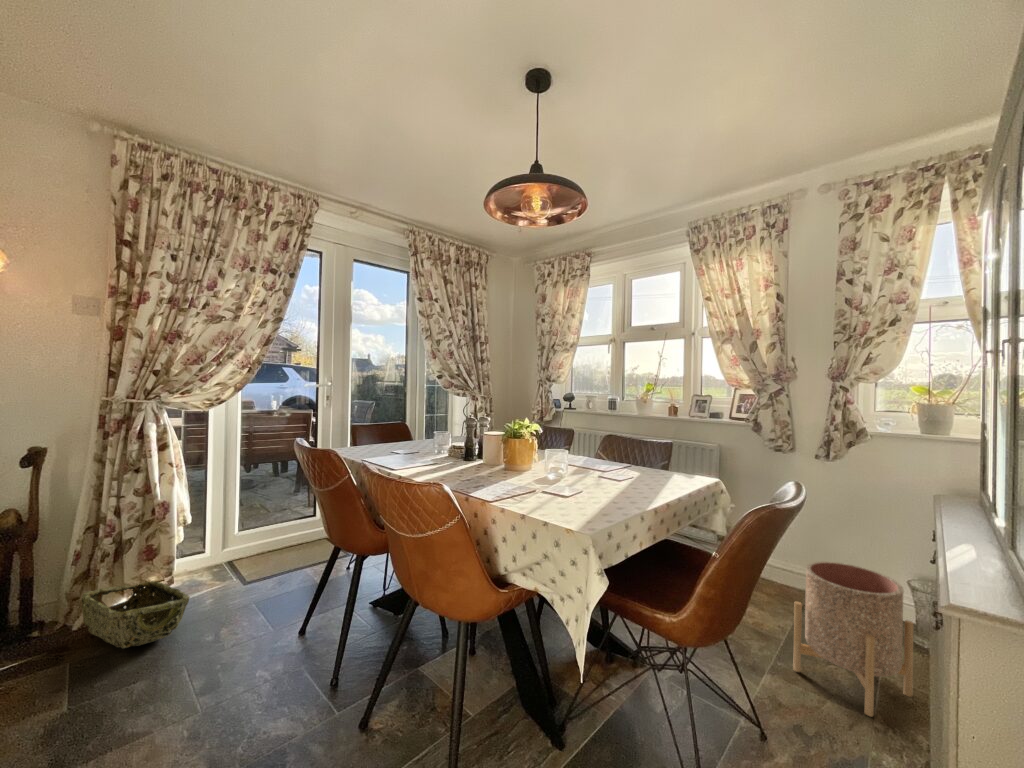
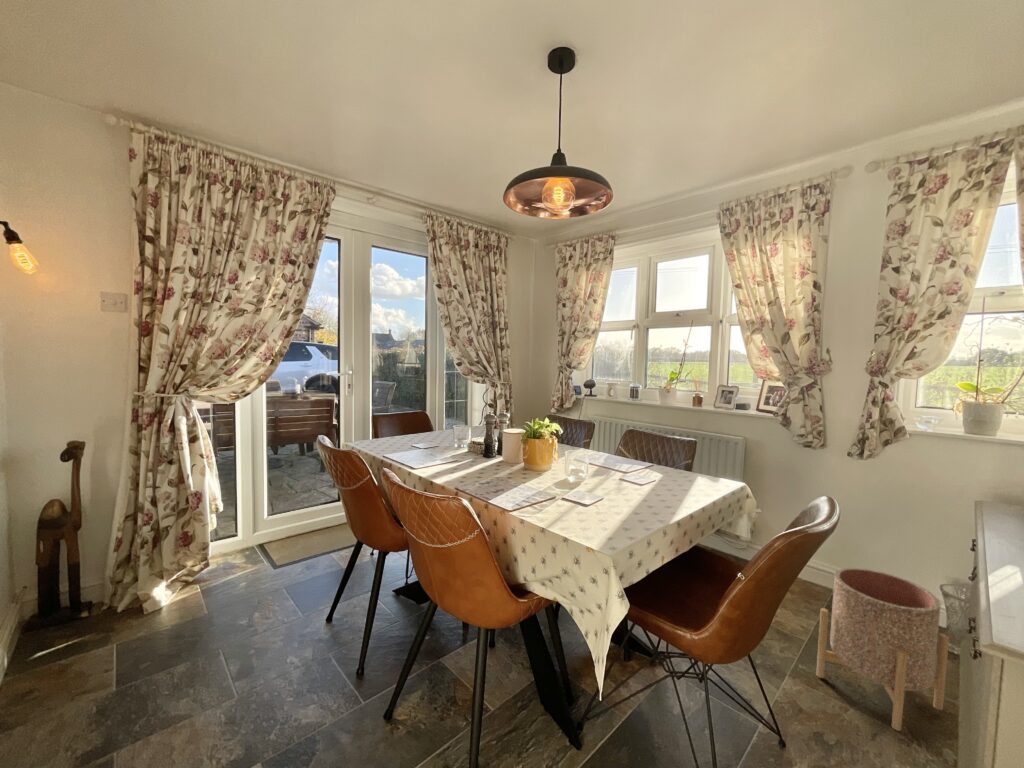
woven basket: present [82,581,190,648] -> none [124,565,223,632]

